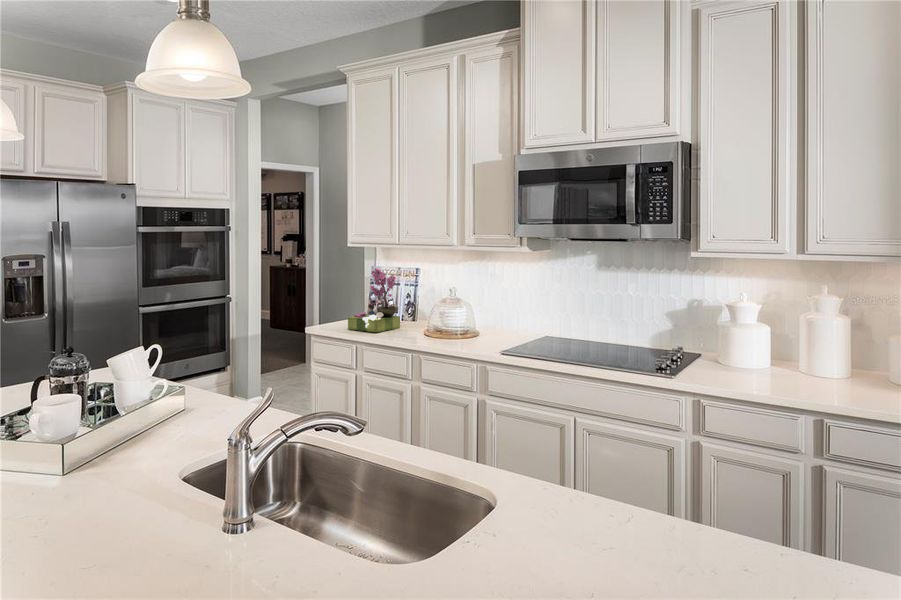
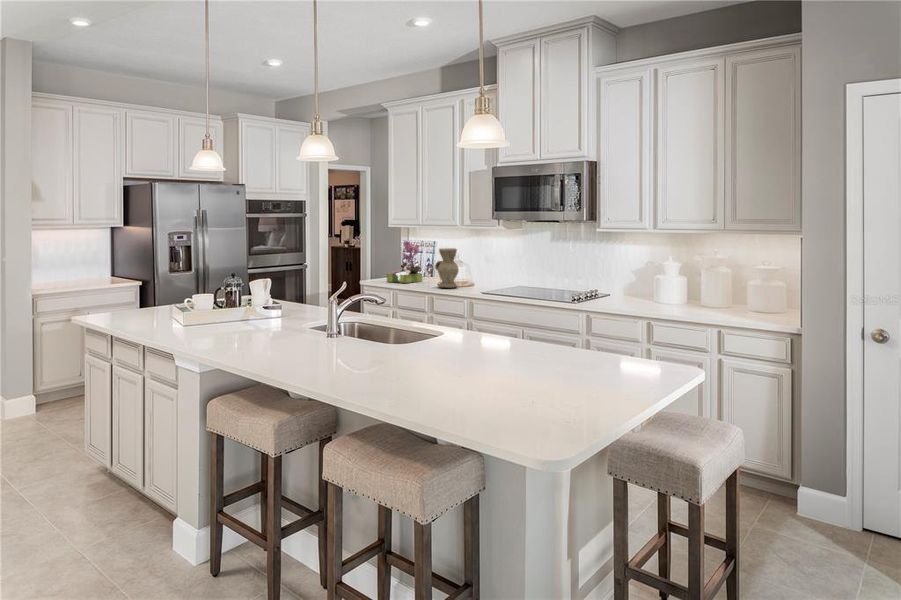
vase: none [425,283,462,345] -> present [435,248,459,288]

